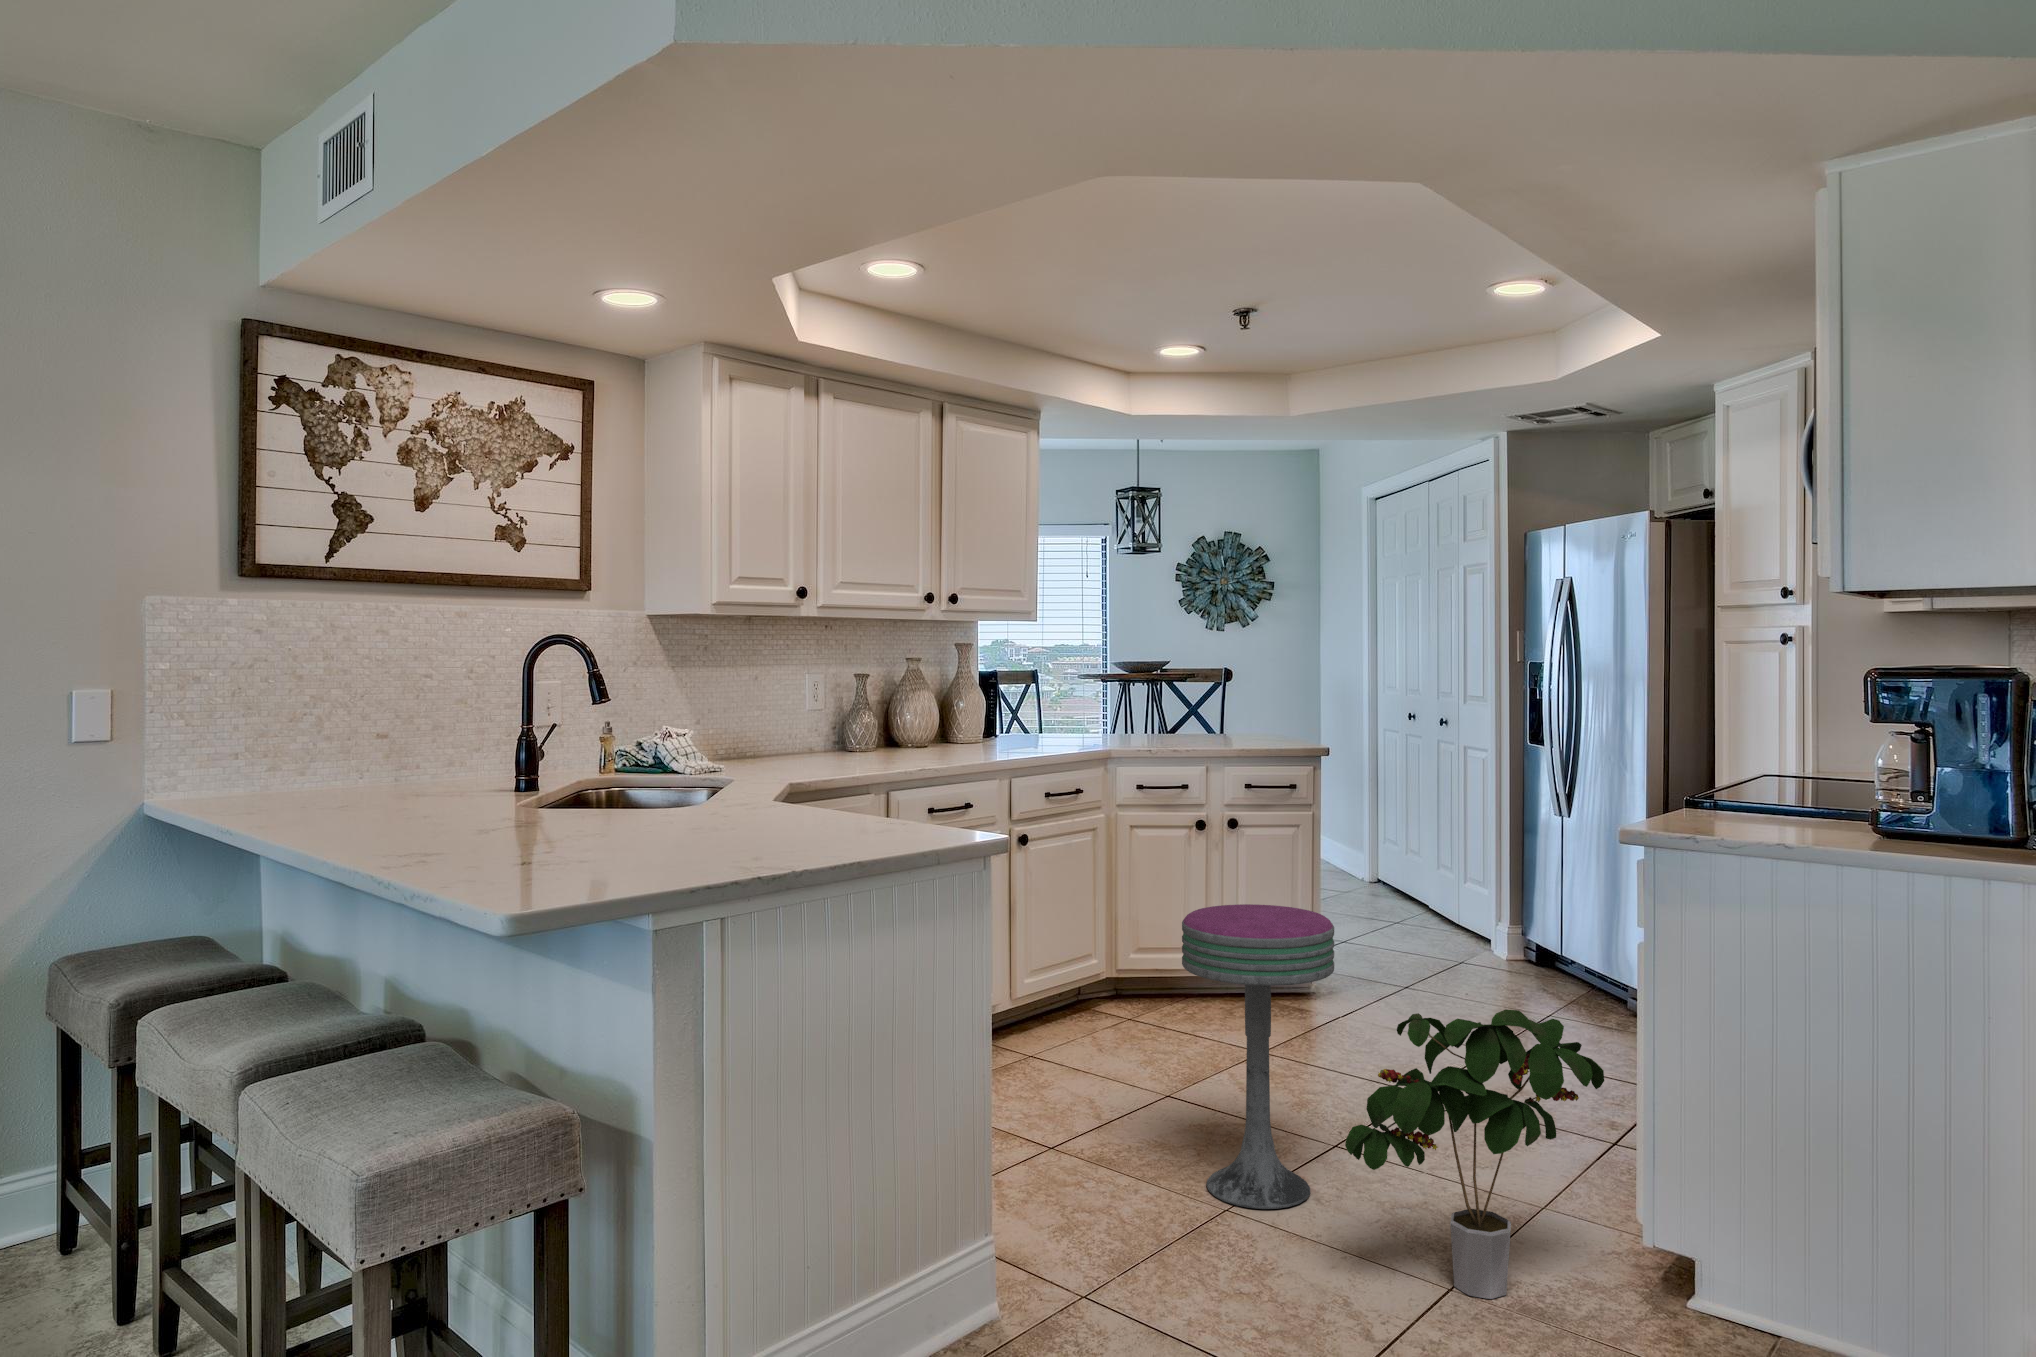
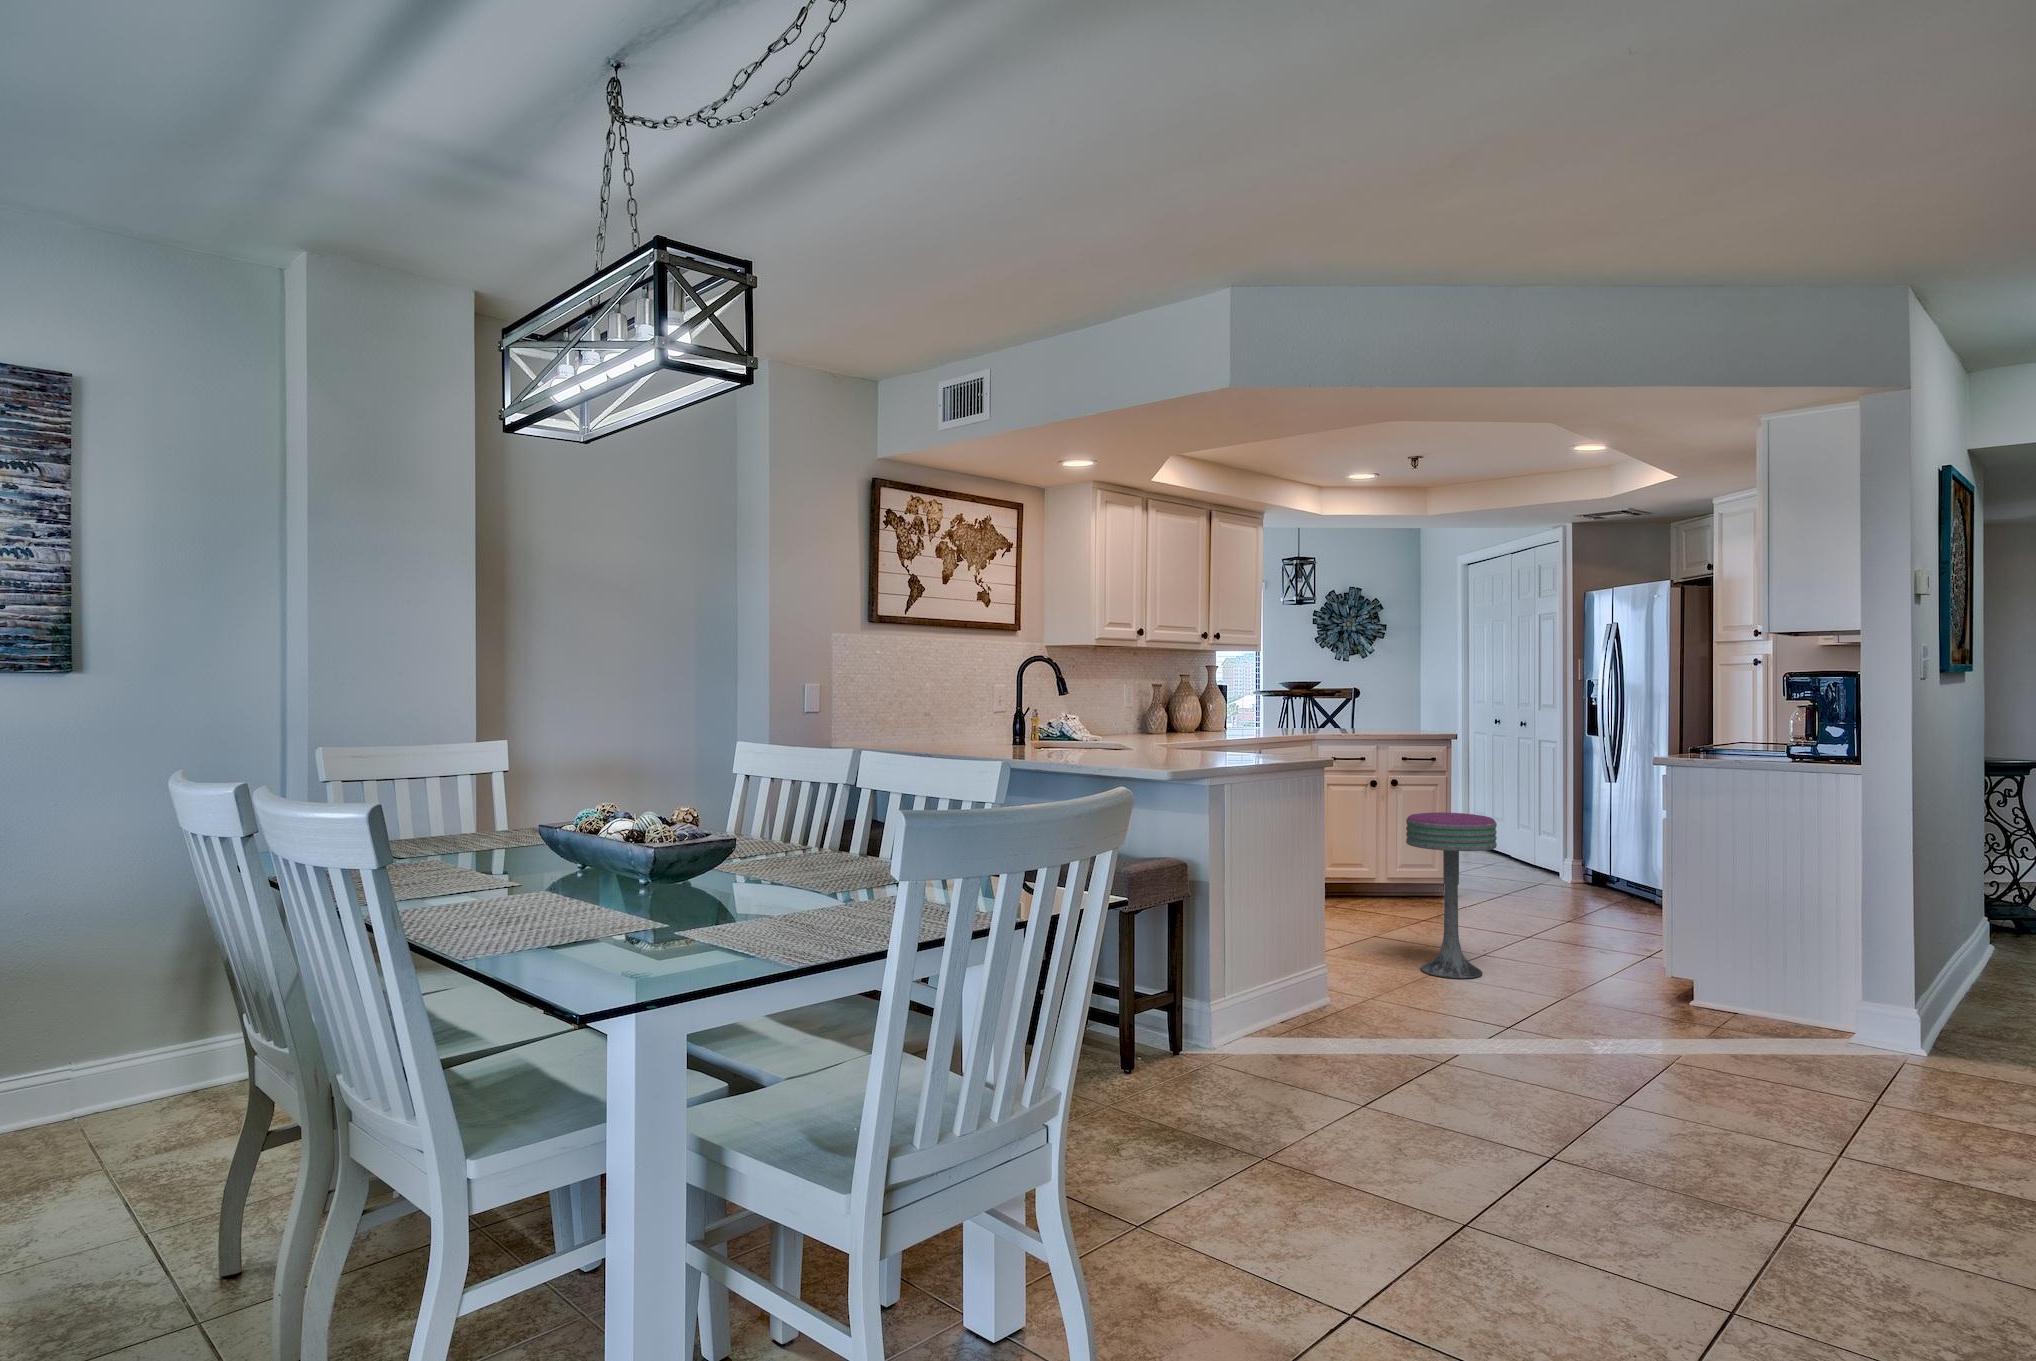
potted plant: present [1345,1009,1604,1299] -> none [1515,857,1656,1009]

